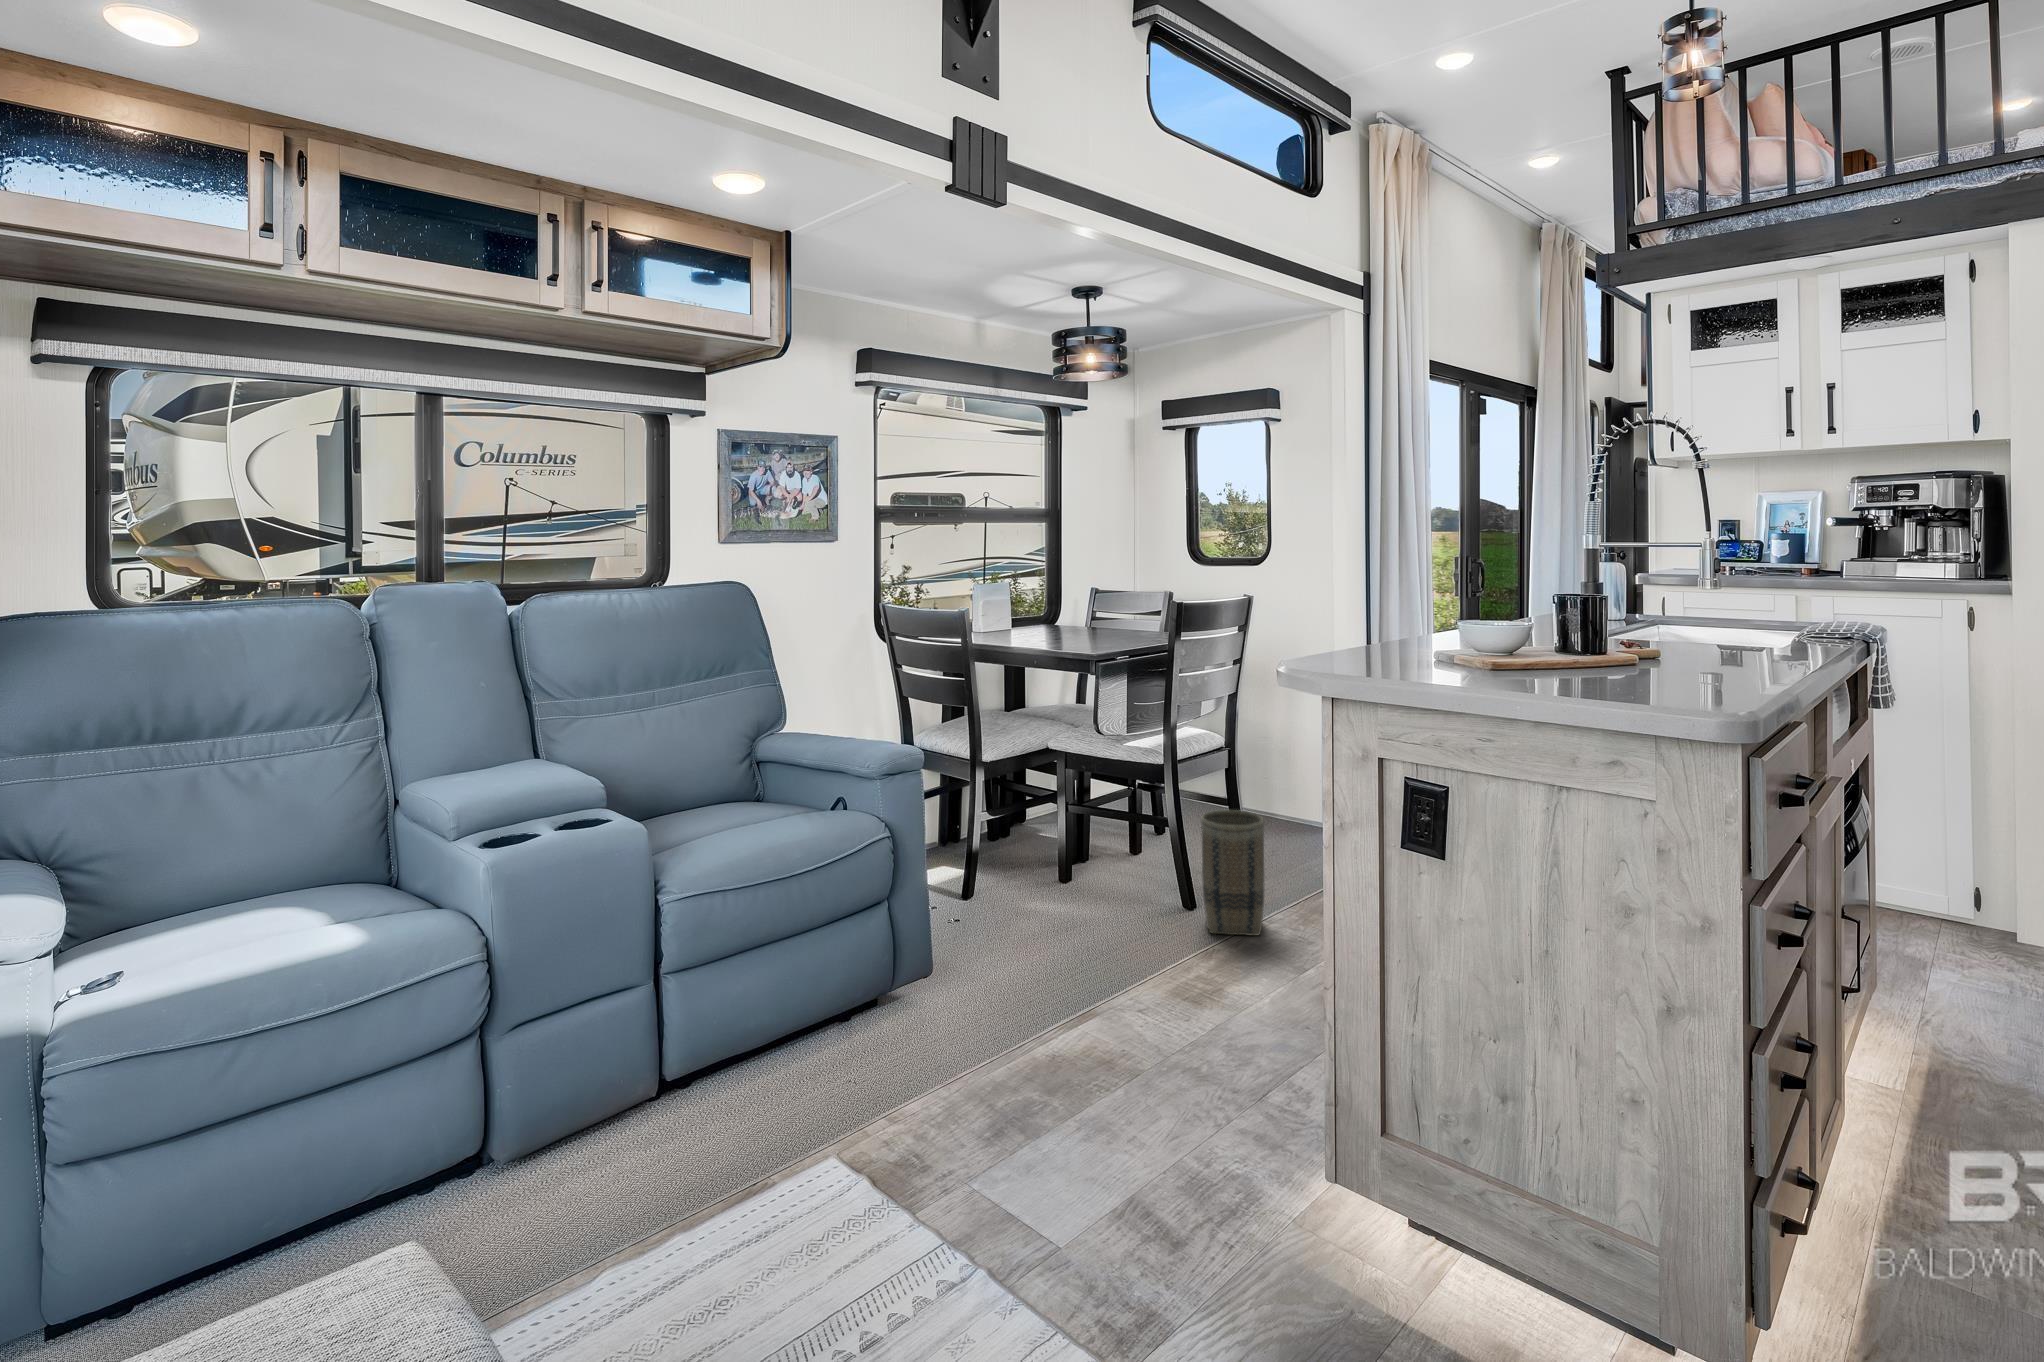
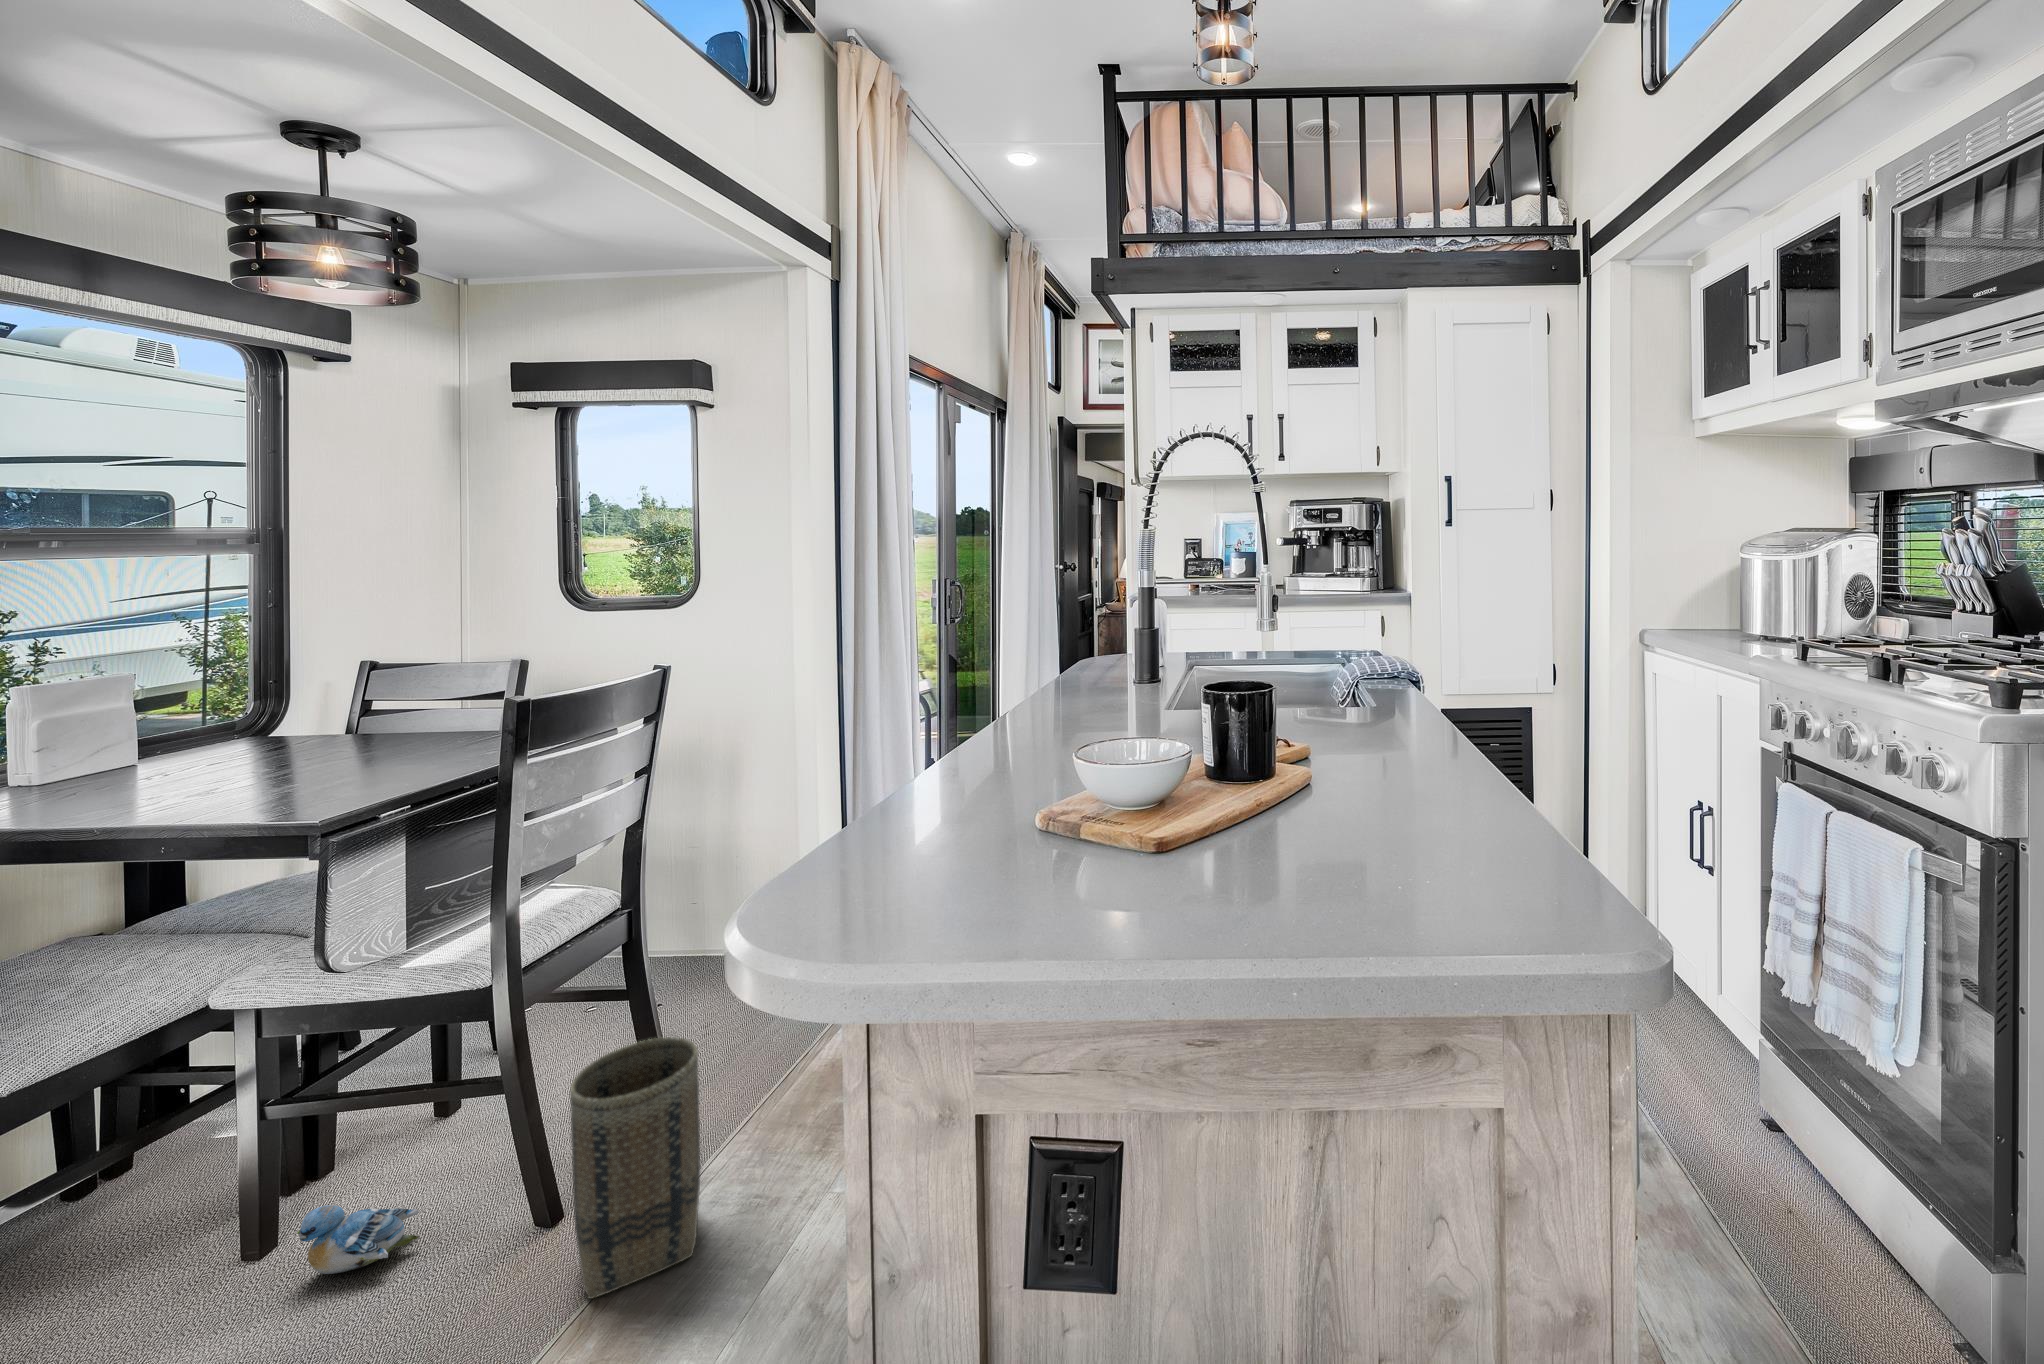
plush toy: none [1086,855,1133,891] -> present [297,1205,418,1274]

